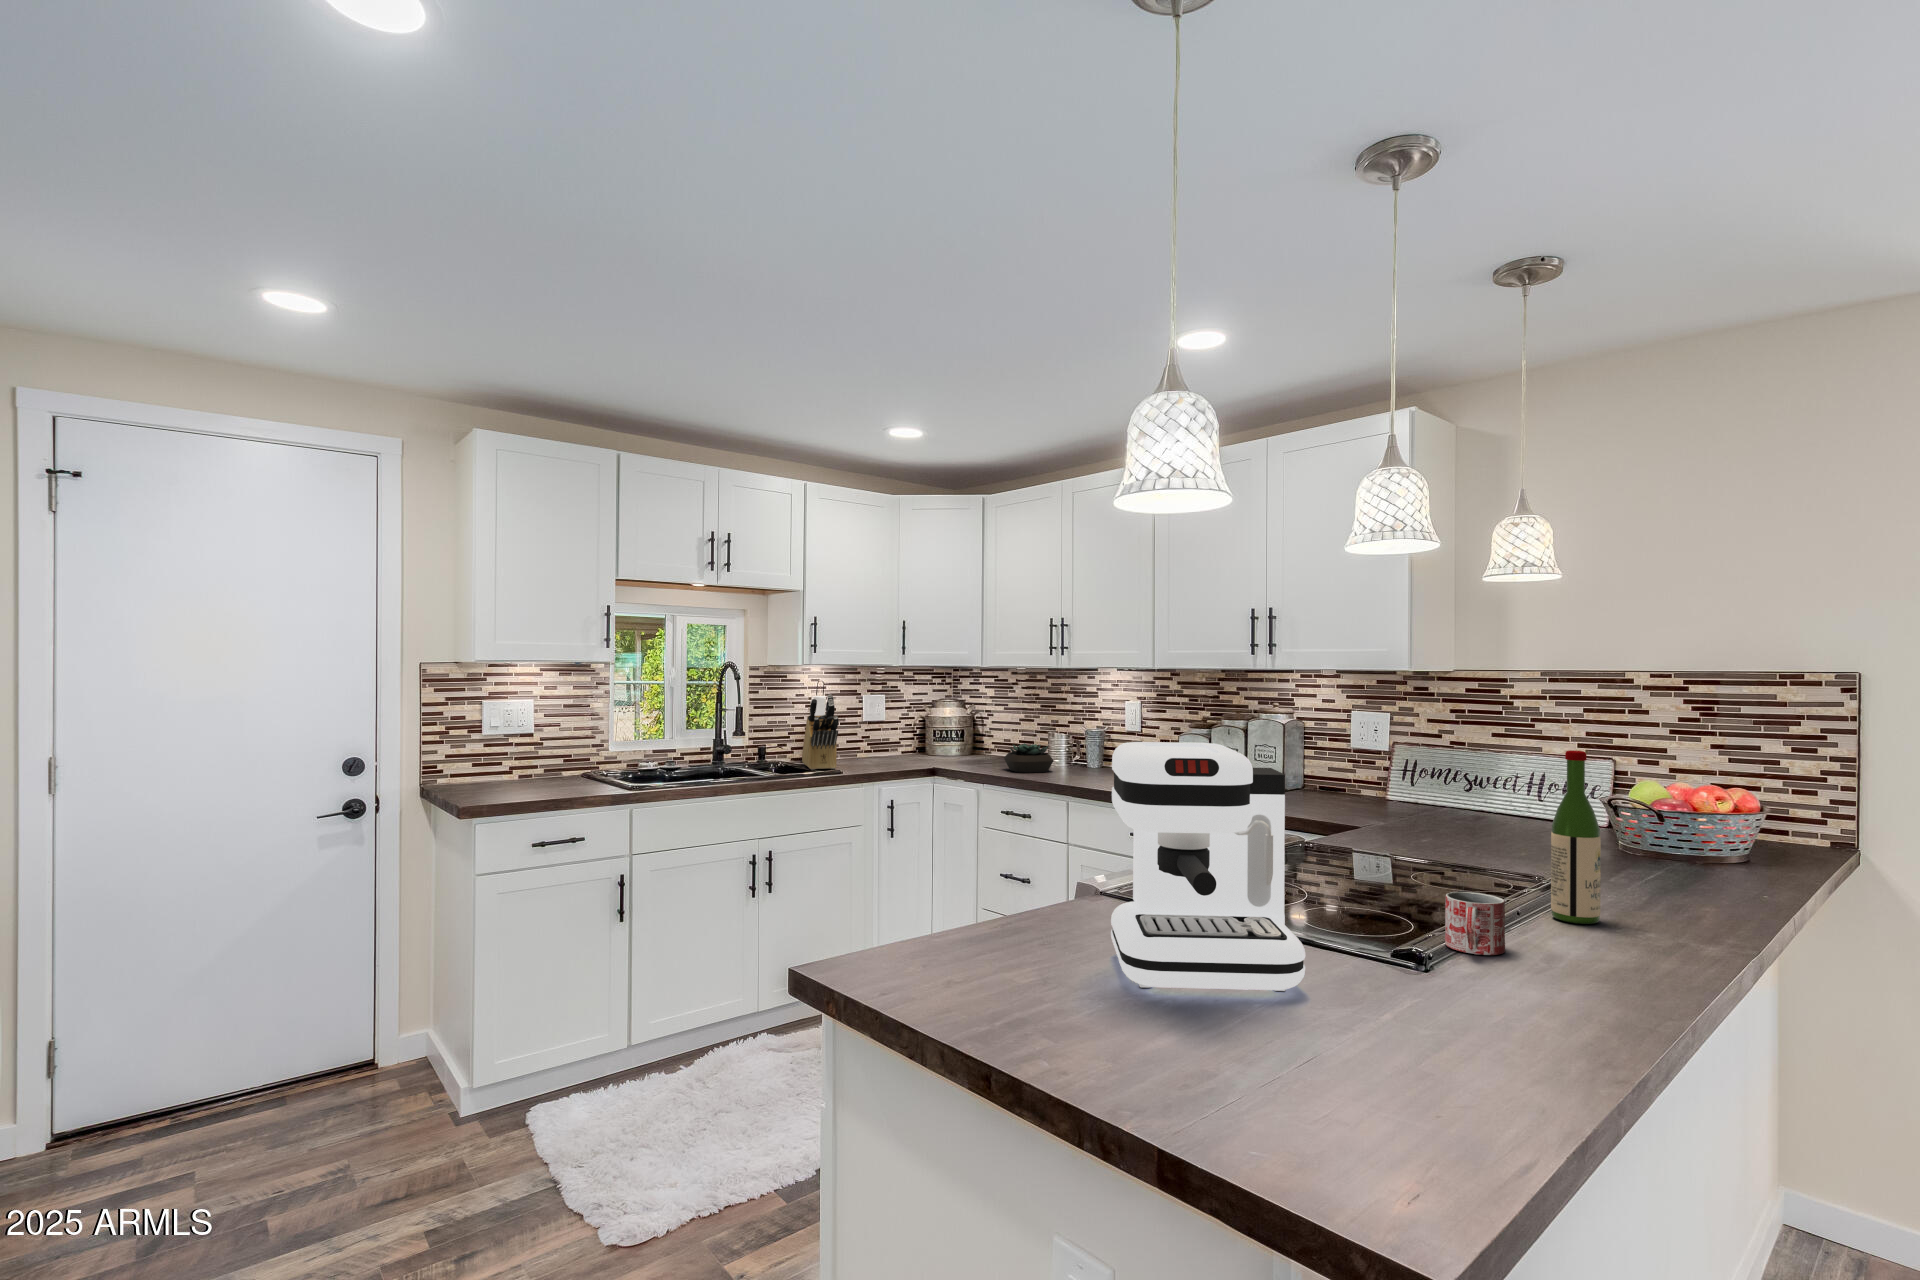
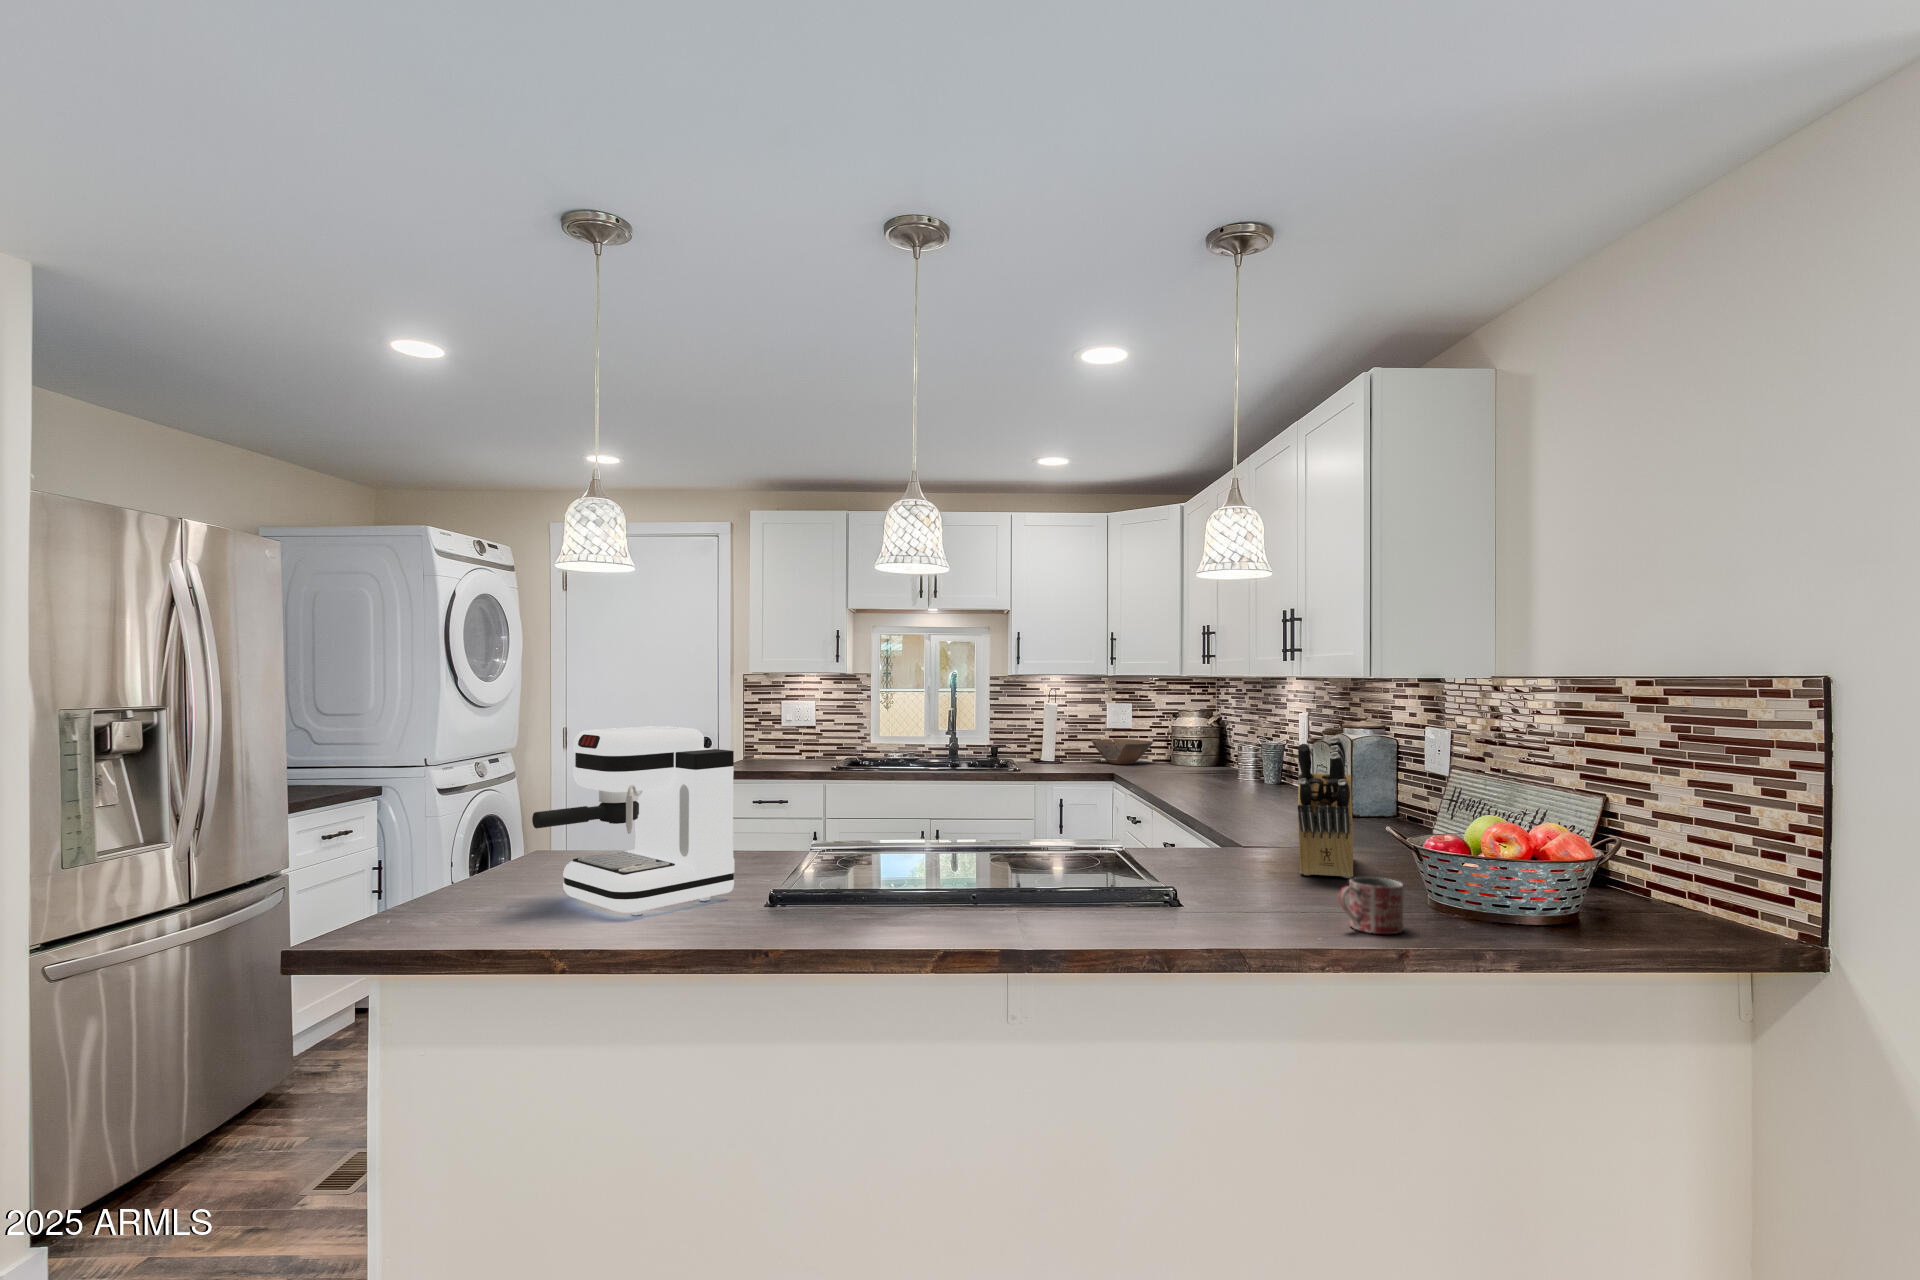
knife block: present [802,695,839,770] -> present [1298,736,1353,878]
bowl: none [861,733,926,760] -> present [1092,738,1153,764]
succulent plant: present [1004,743,1054,773] -> none [1171,753,1219,782]
wine bottle: present [1551,750,1601,924] -> none [1032,755,1076,934]
mug: present [1445,892,1505,955] -> present [1339,877,1404,934]

